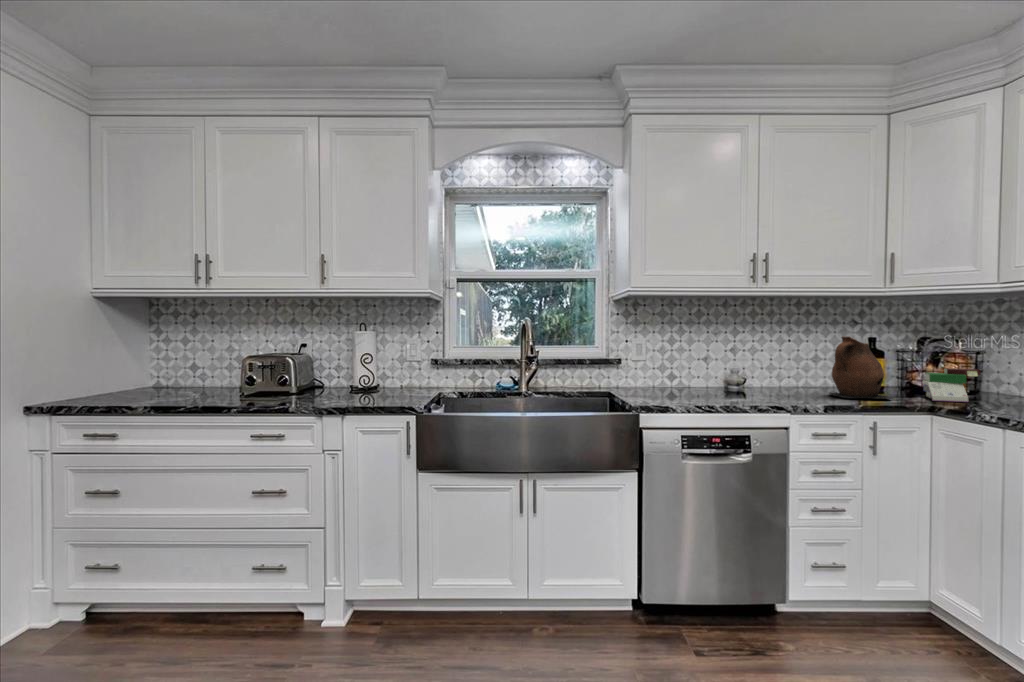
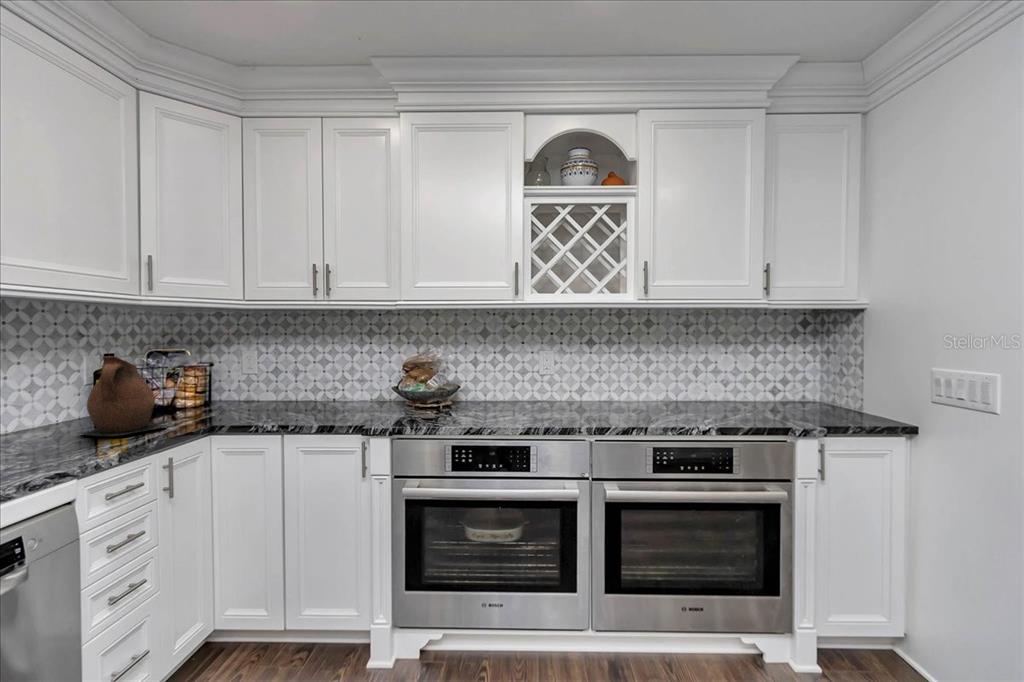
book: present [923,368,981,402] -> none [176,381,229,420]

